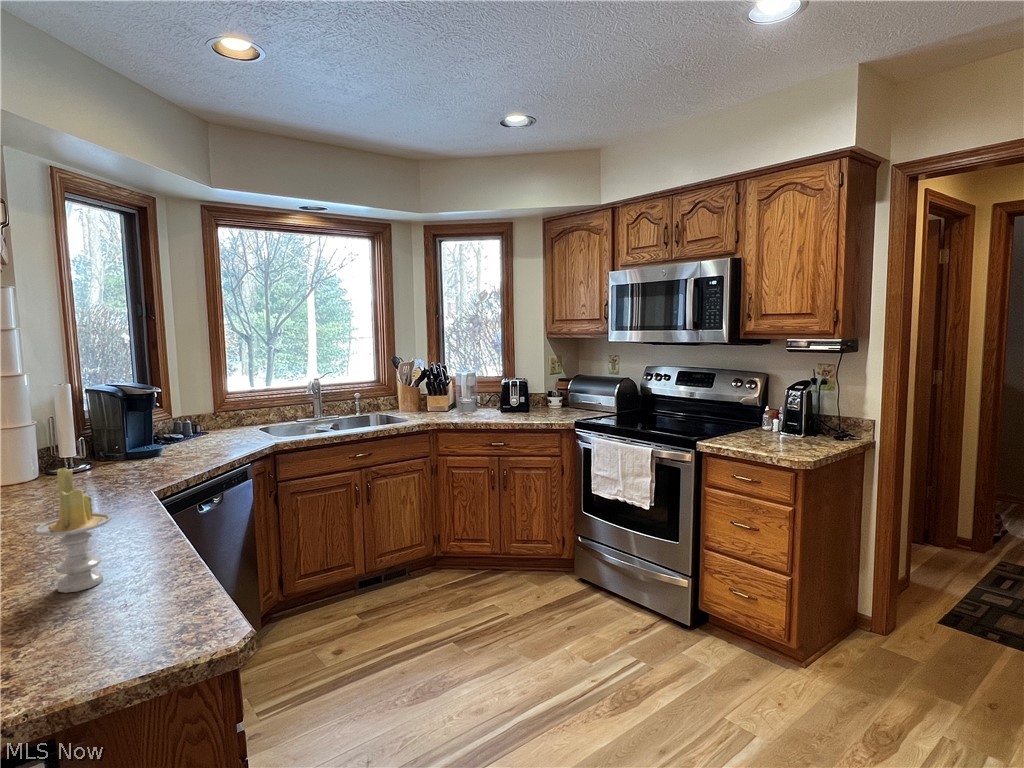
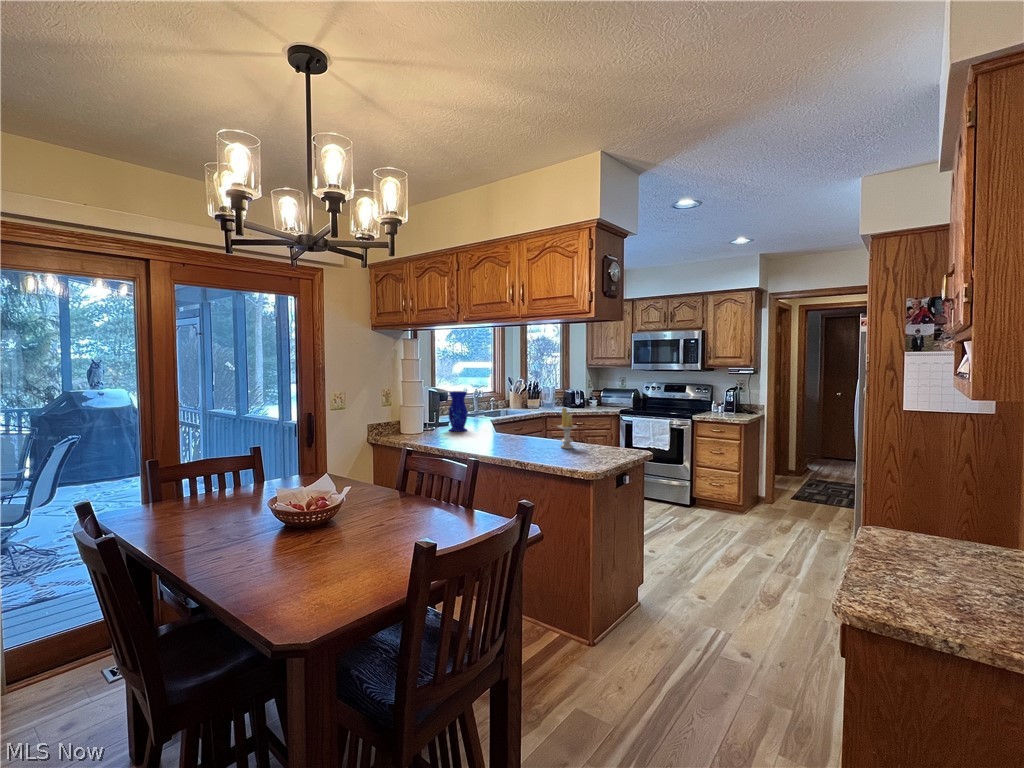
vase: none [89,395,143,481] -> present [448,391,468,431]

